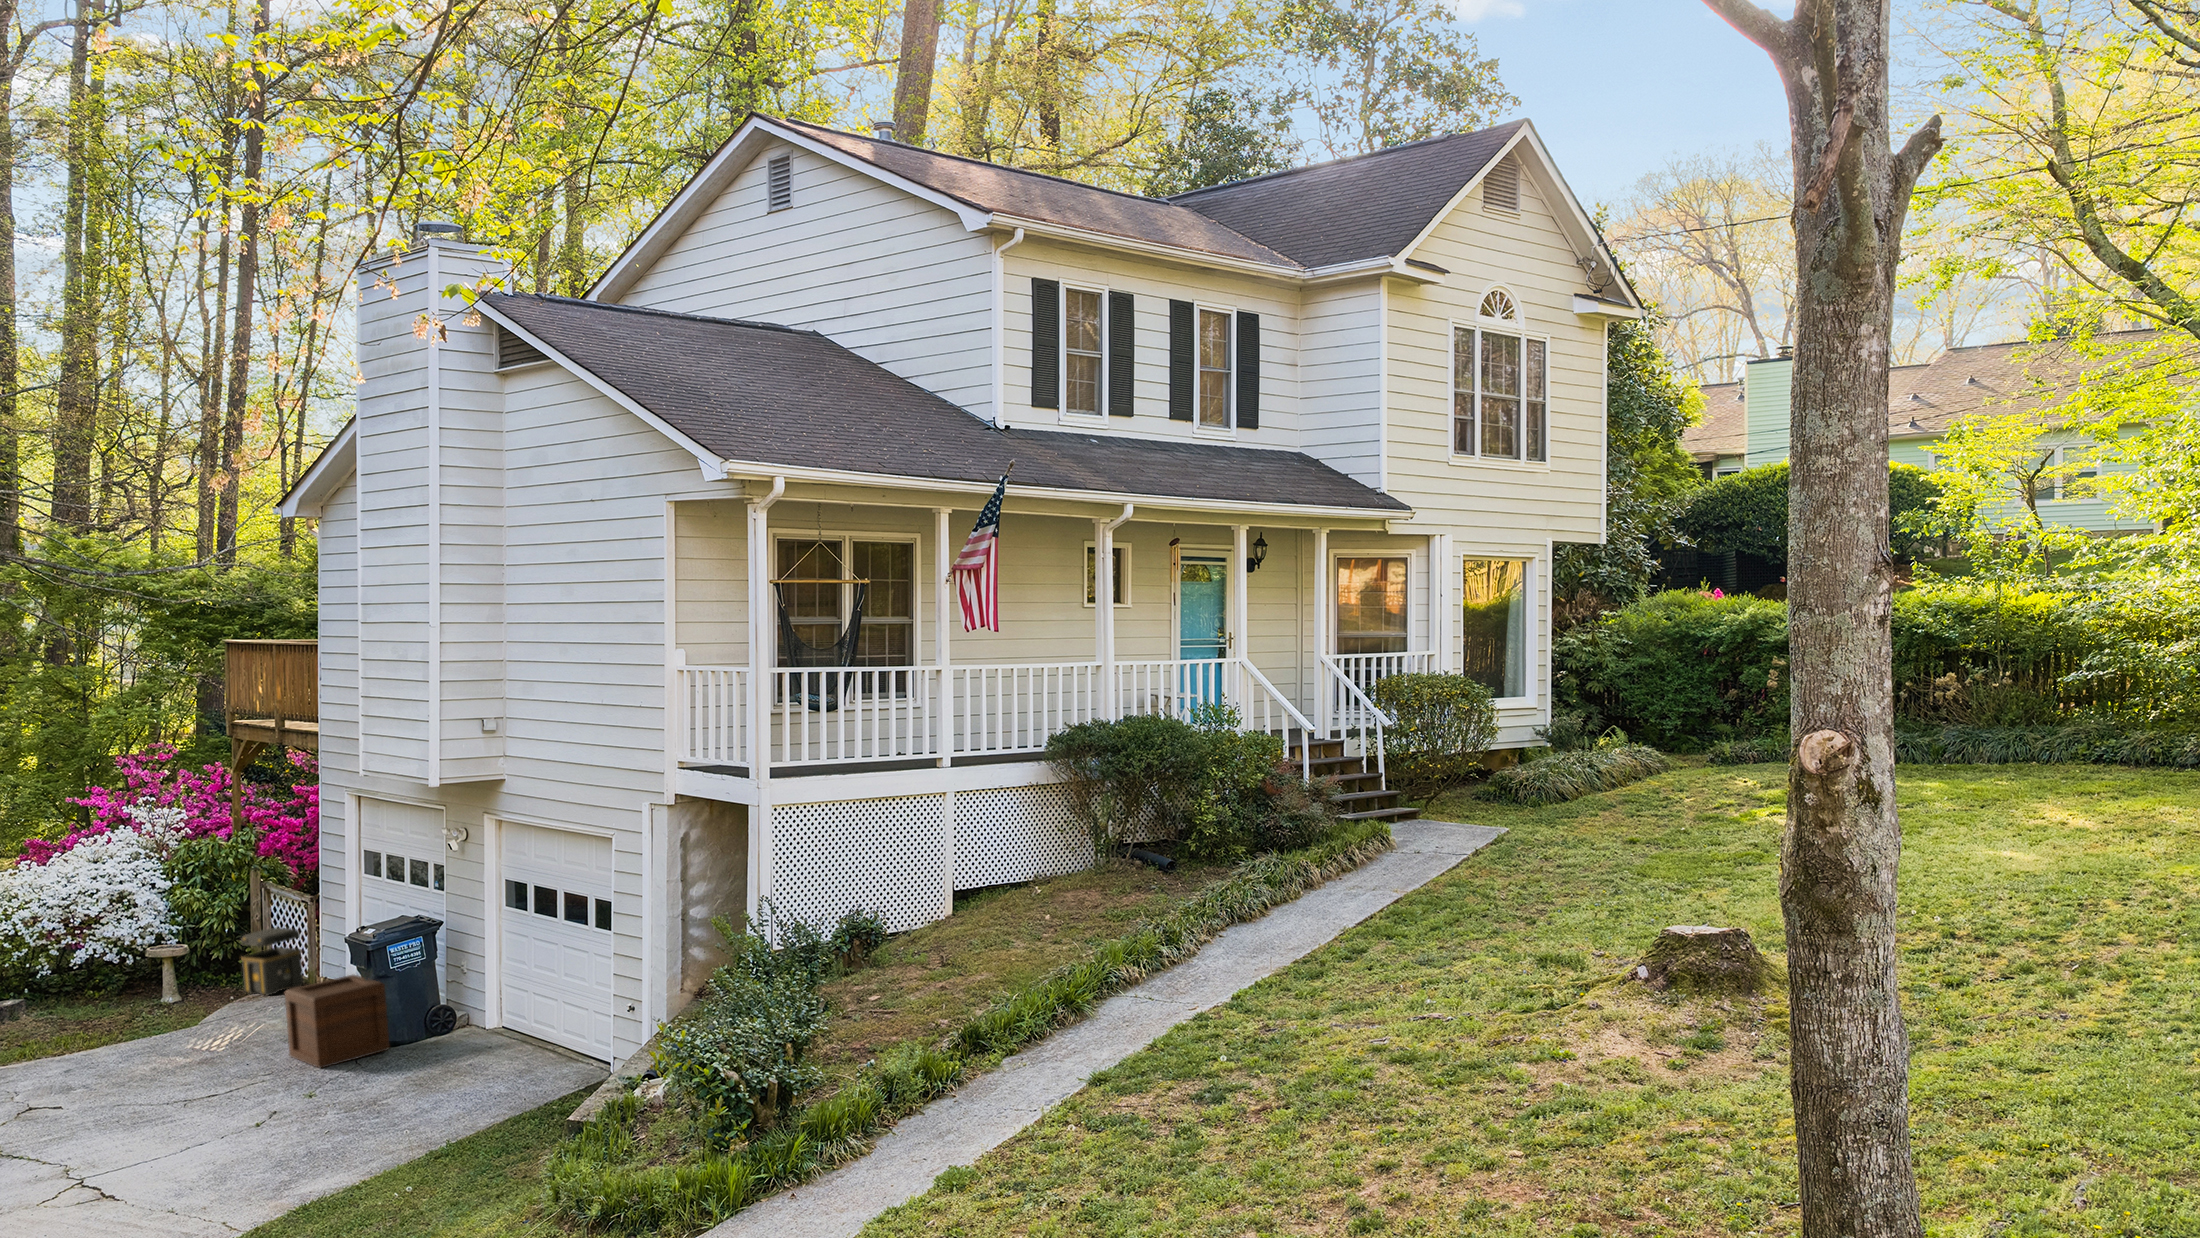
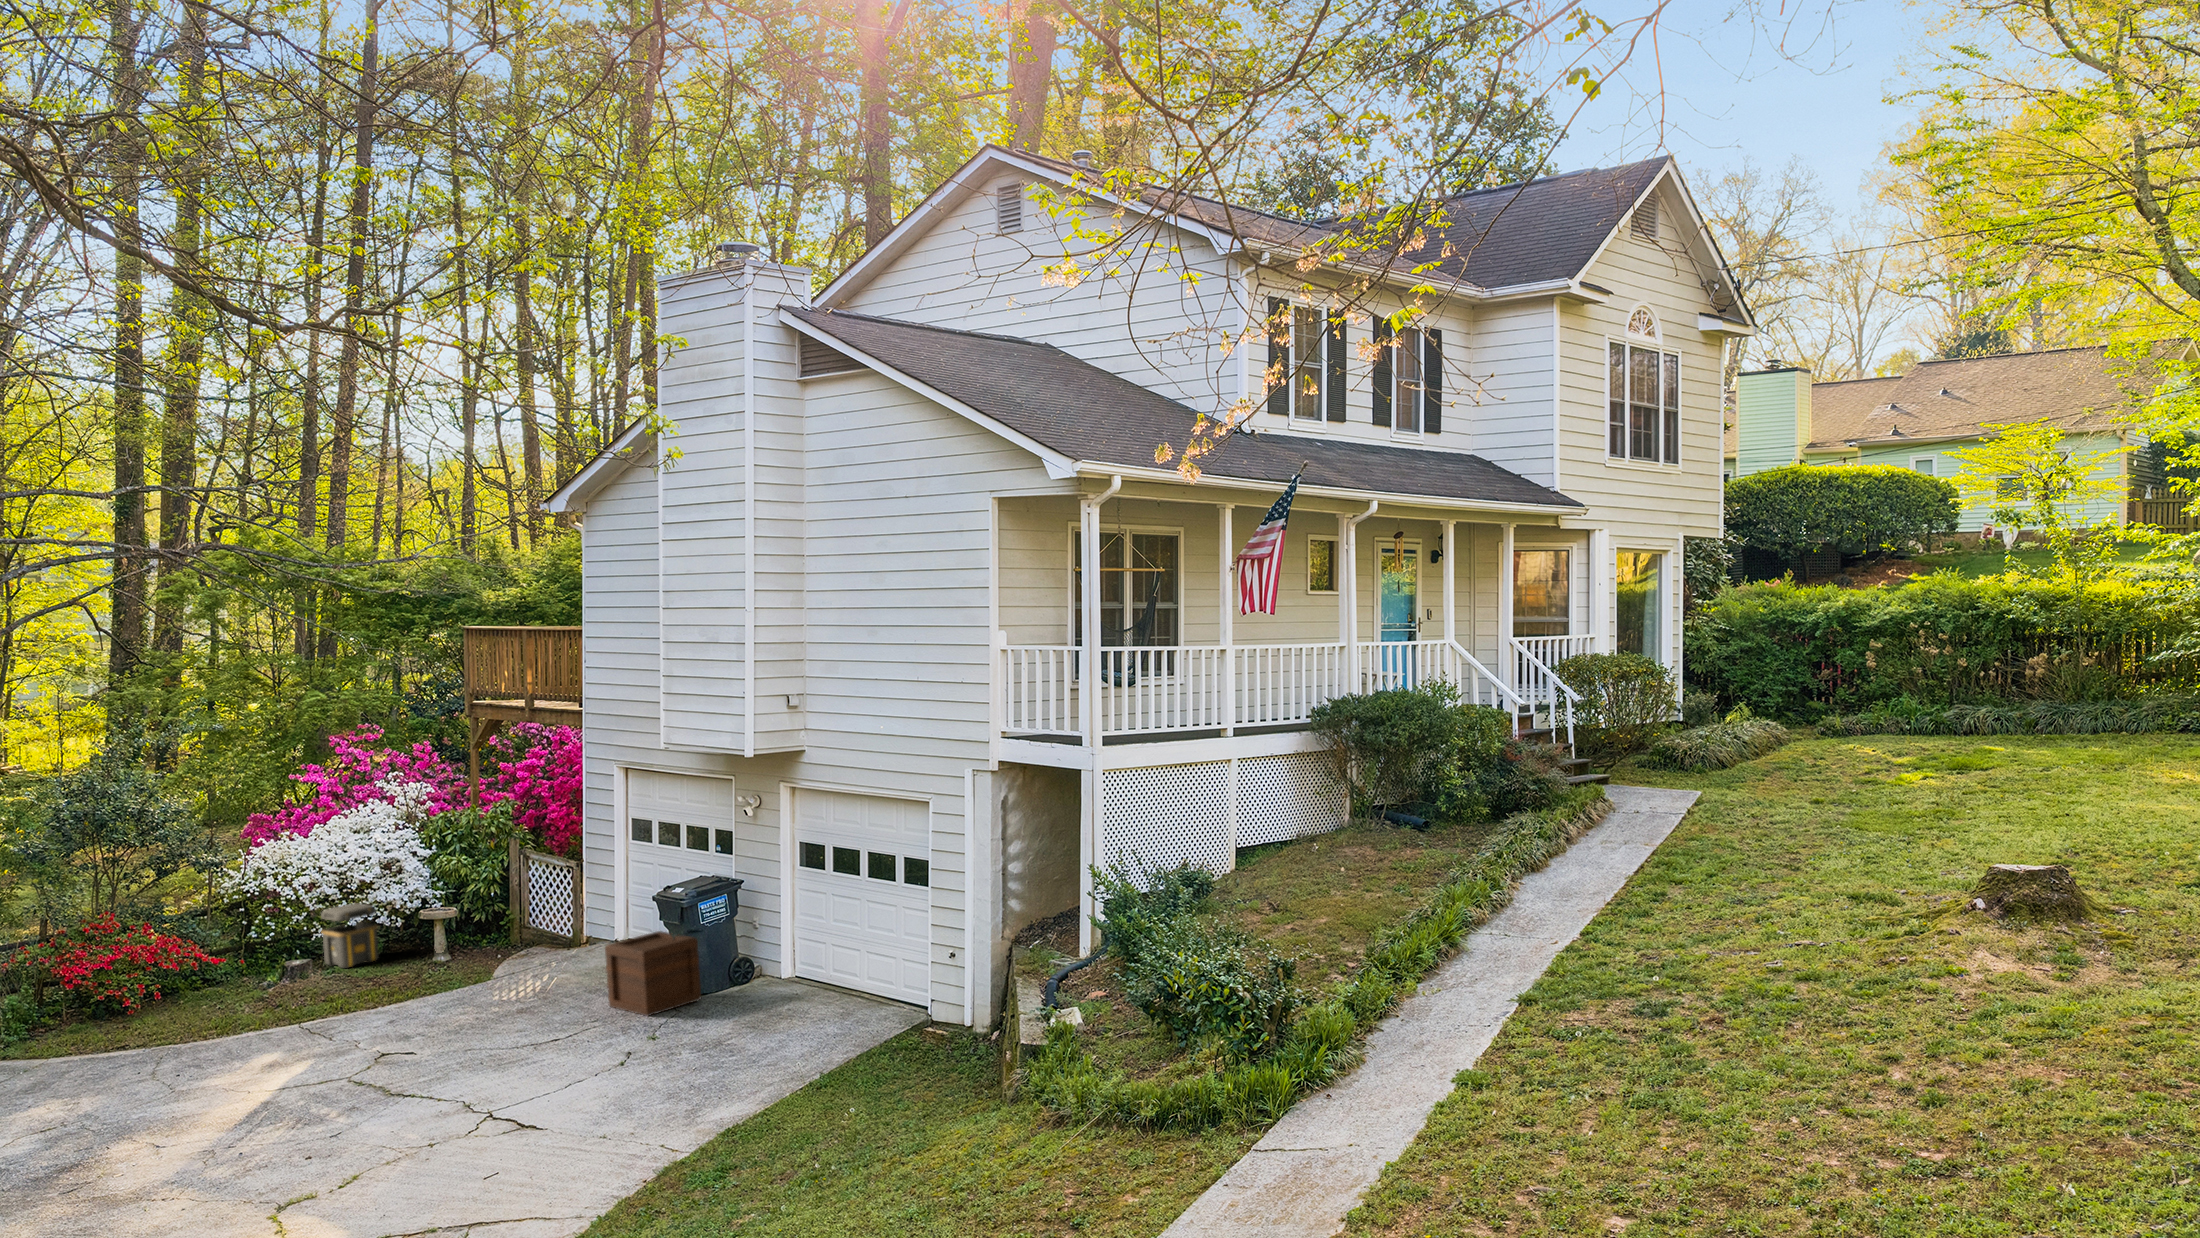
toolbox: present [241,927,303,995] -> present [321,903,379,968]

